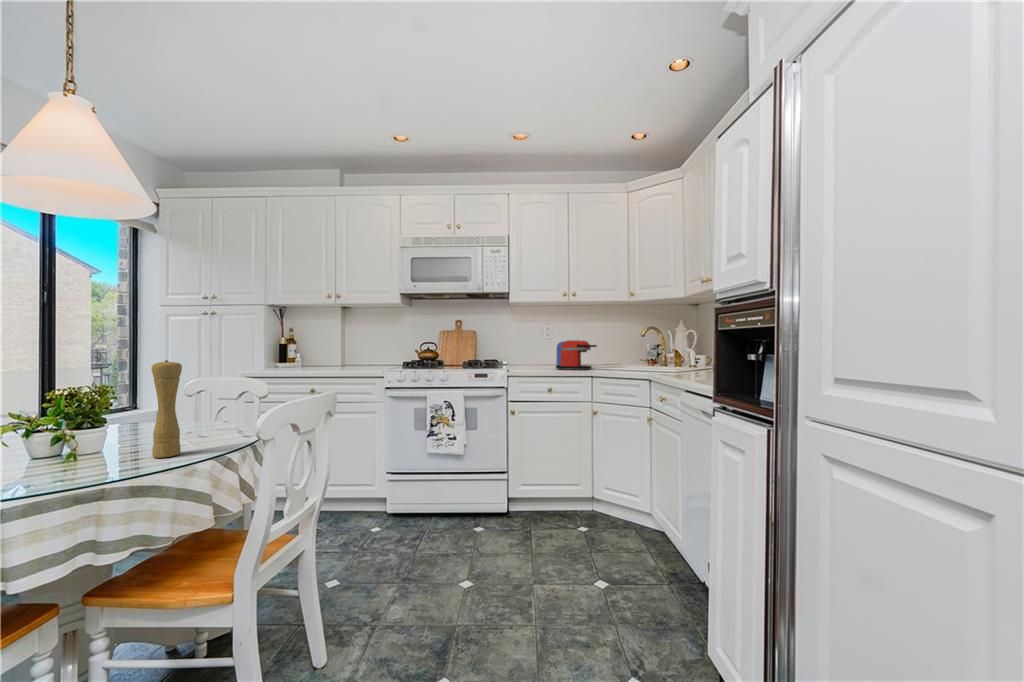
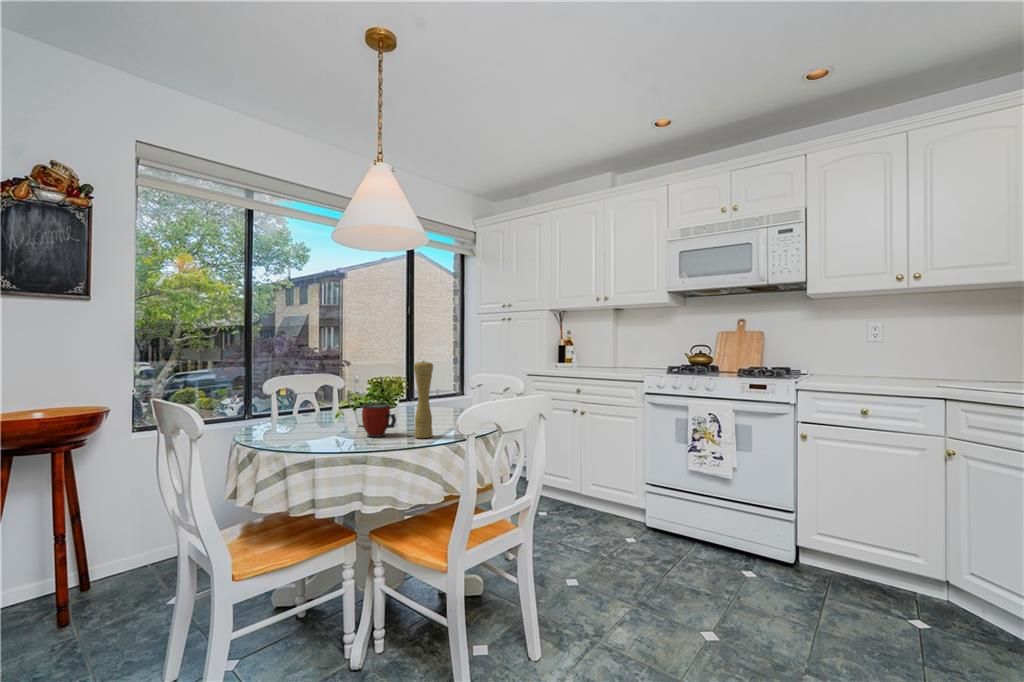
coffee maker: present [556,340,597,370] -> none [882,342,961,386]
mug: none [54,420,121,467] -> present [362,404,396,437]

